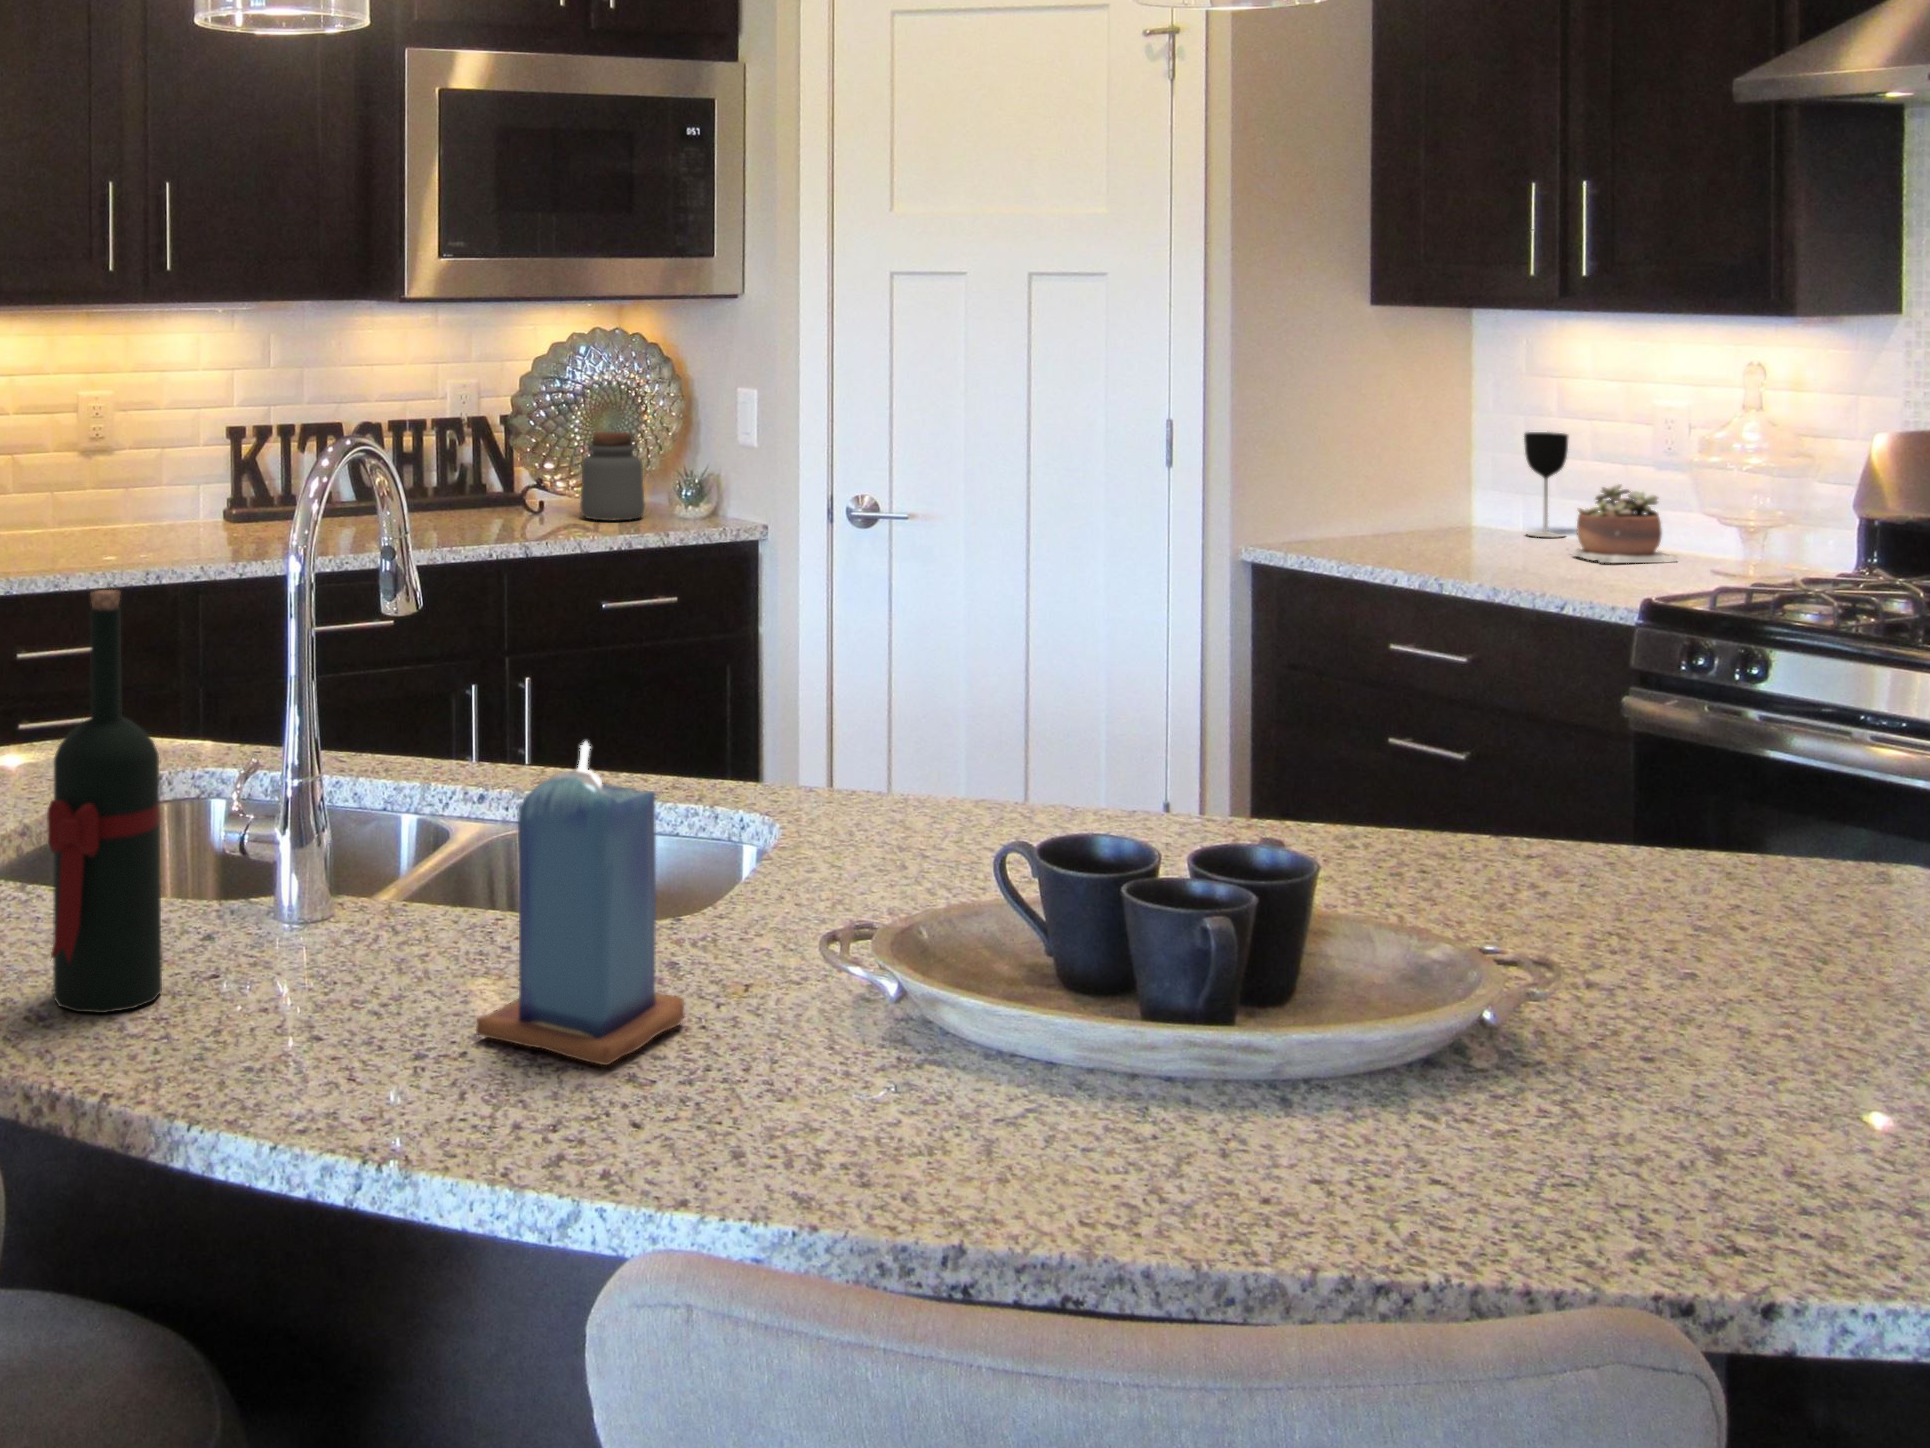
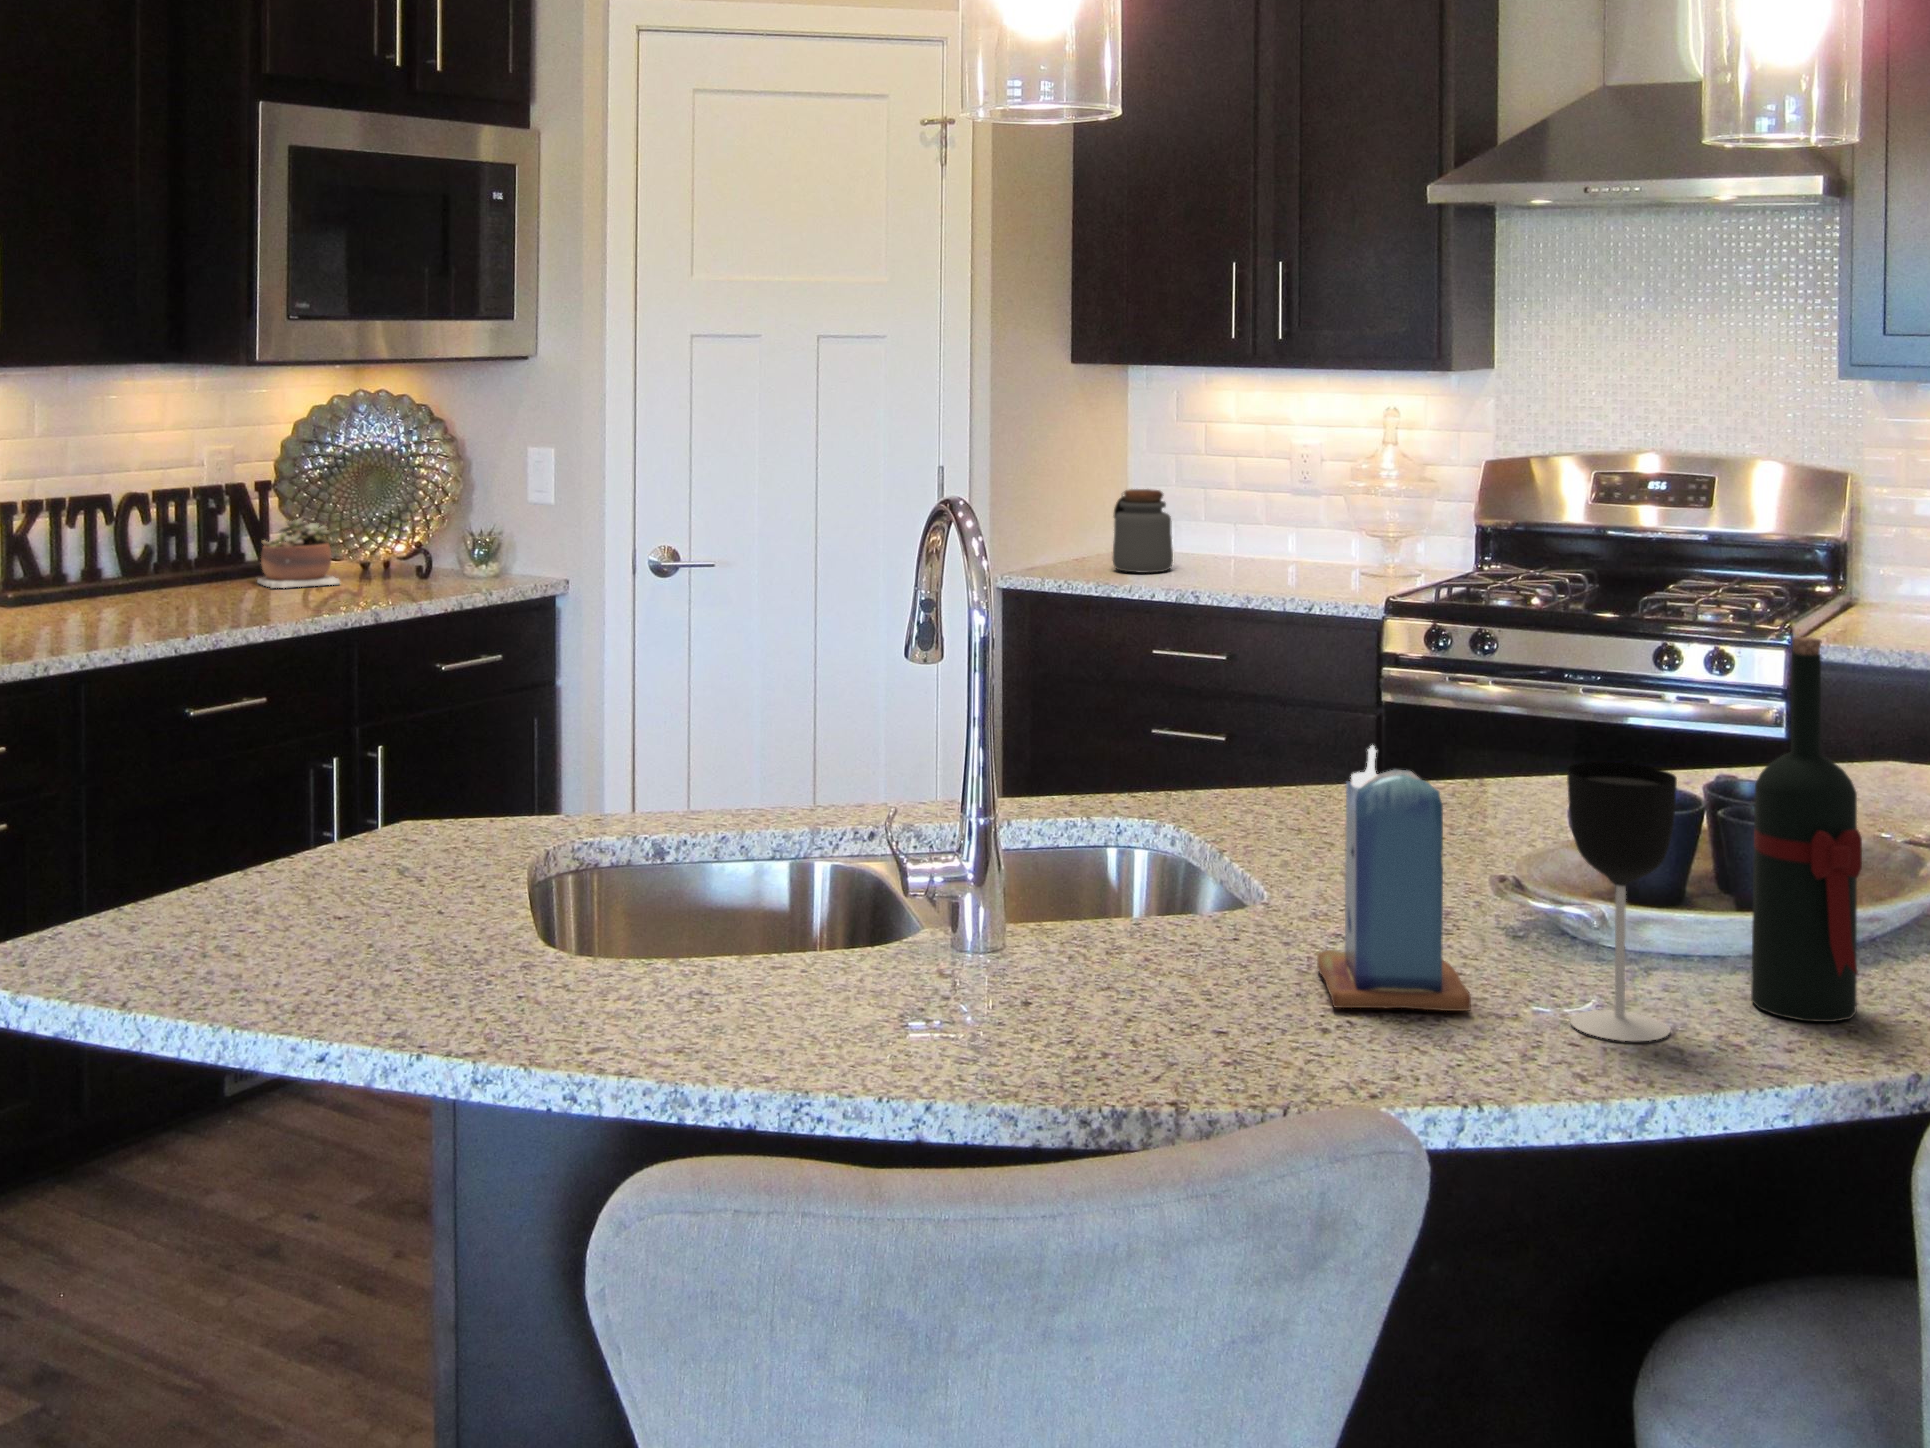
jar: present [580,432,645,520] -> present [1113,489,1173,573]
wine glass: present [1524,432,1569,537] -> present [1567,762,1677,1041]
succulent plant: present [1572,485,1677,563] -> present [257,518,340,588]
wine bottle: present [47,590,162,1013] -> present [1751,637,1862,1022]

